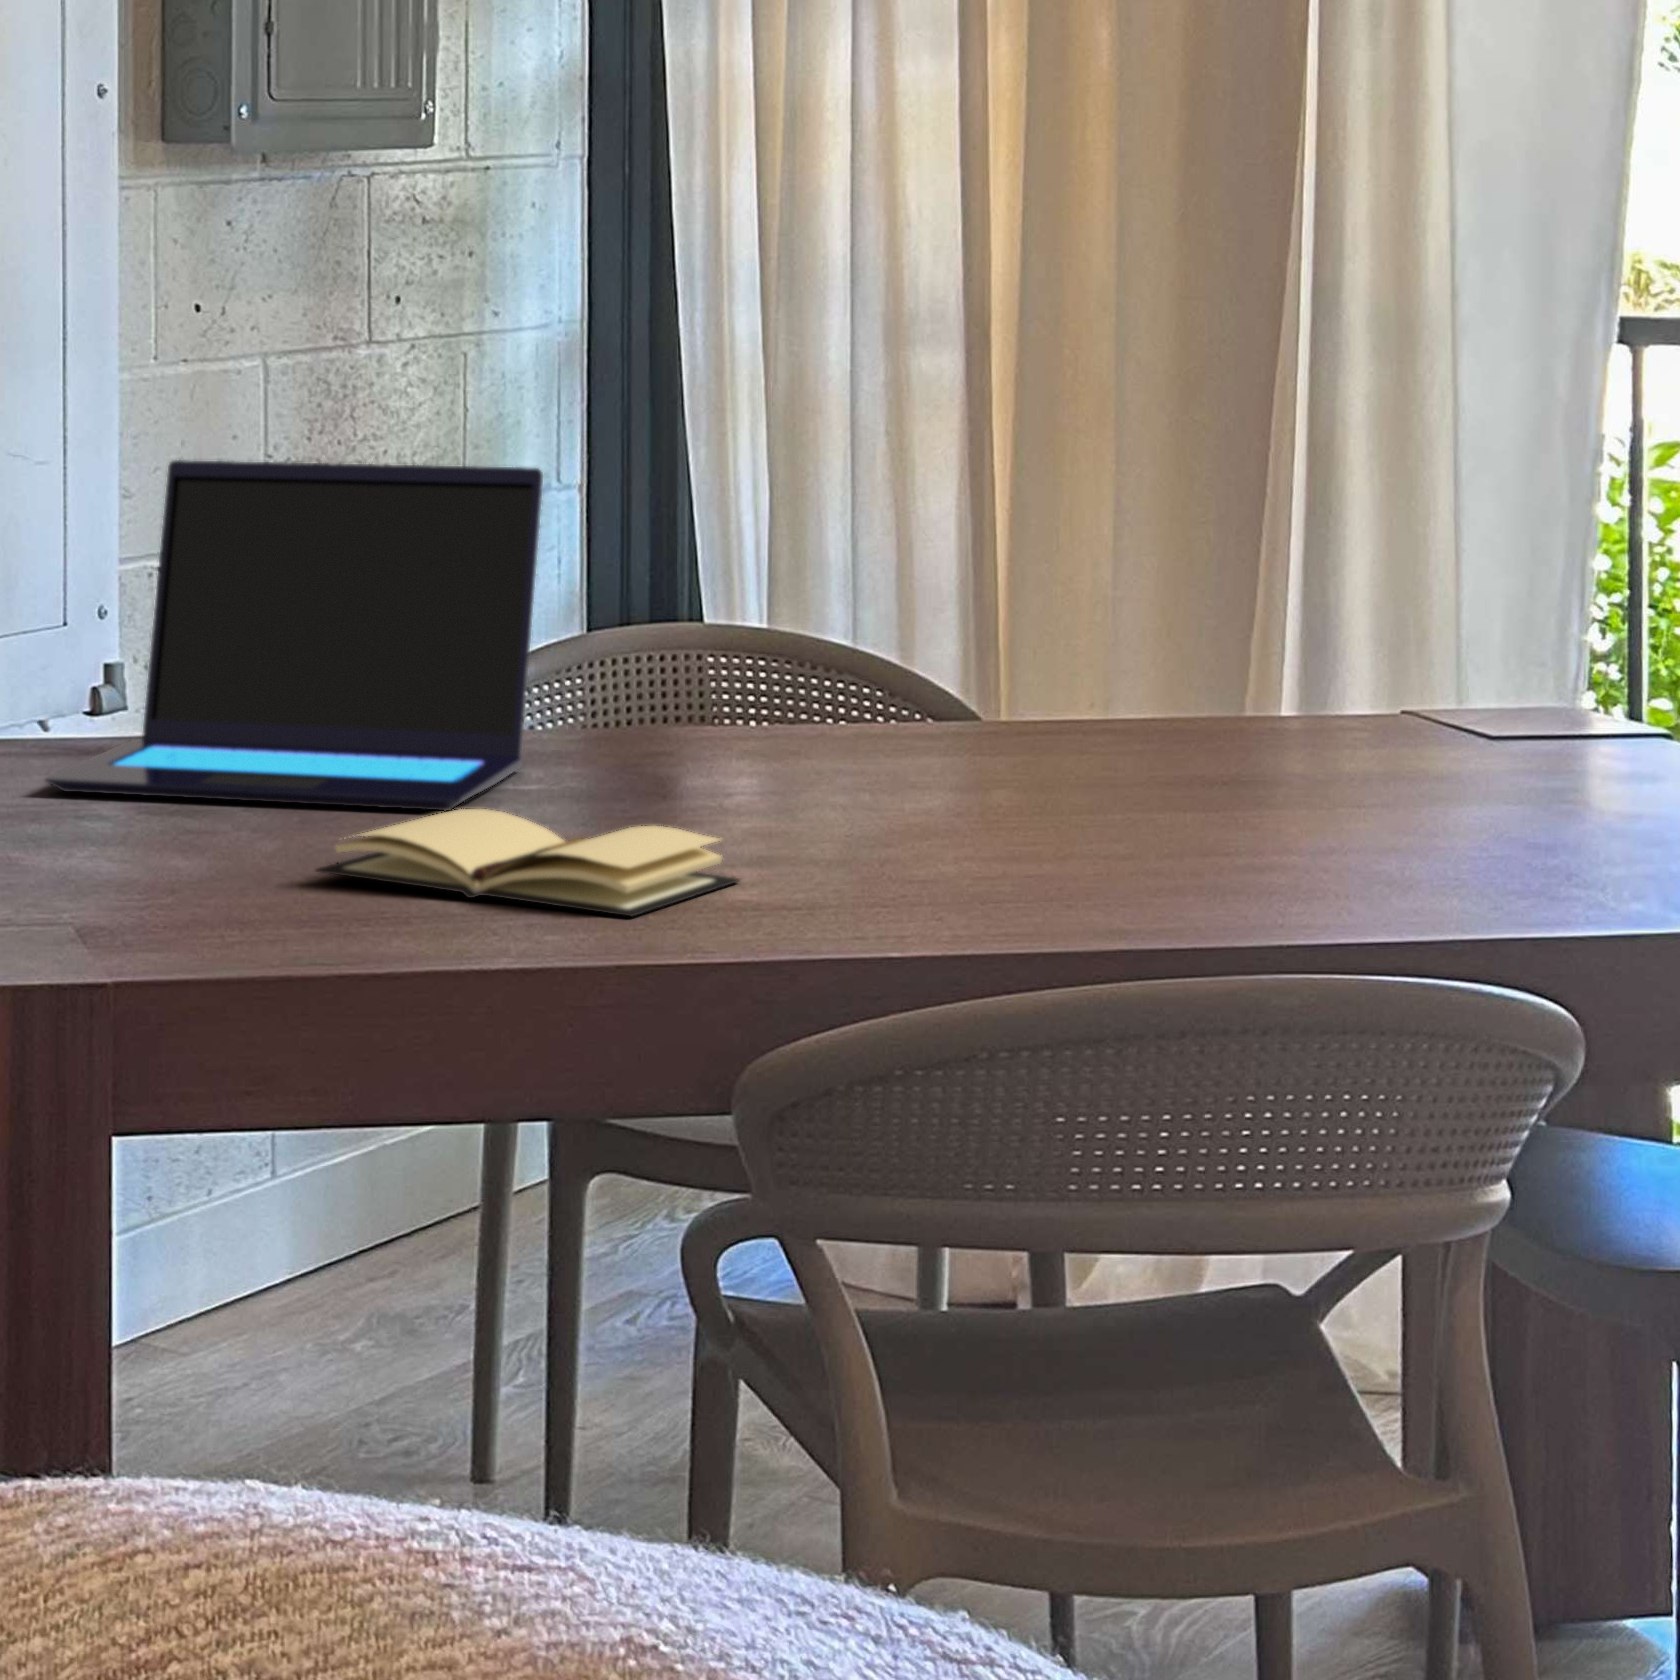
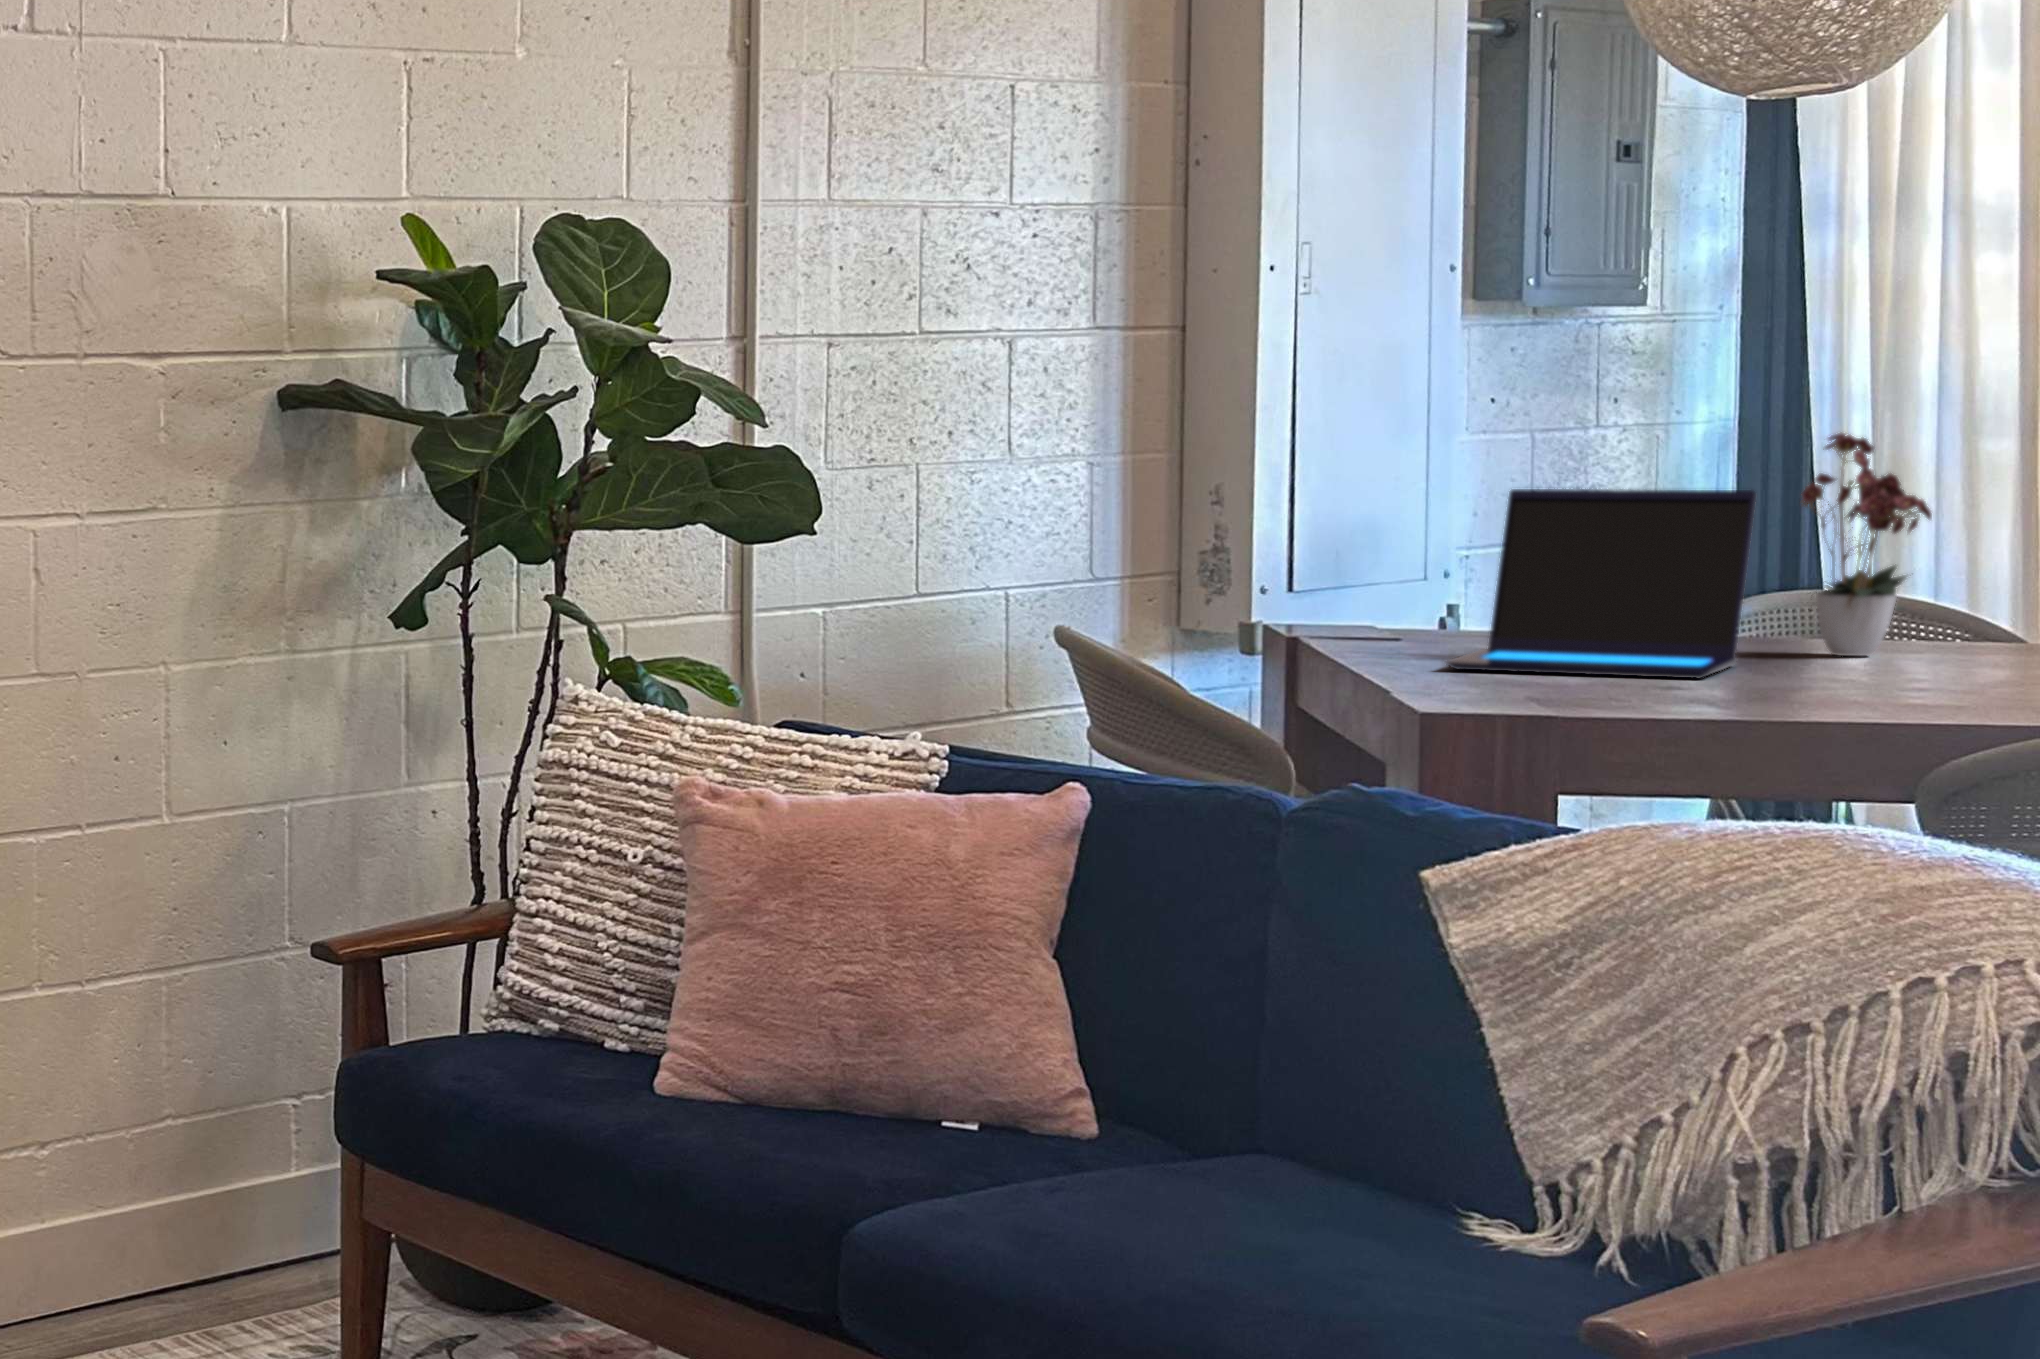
flower arrangement: none [607,348,831,740] -> present [1801,433,1932,656]
book: present [317,809,739,916] -> none [1641,666,1903,712]

